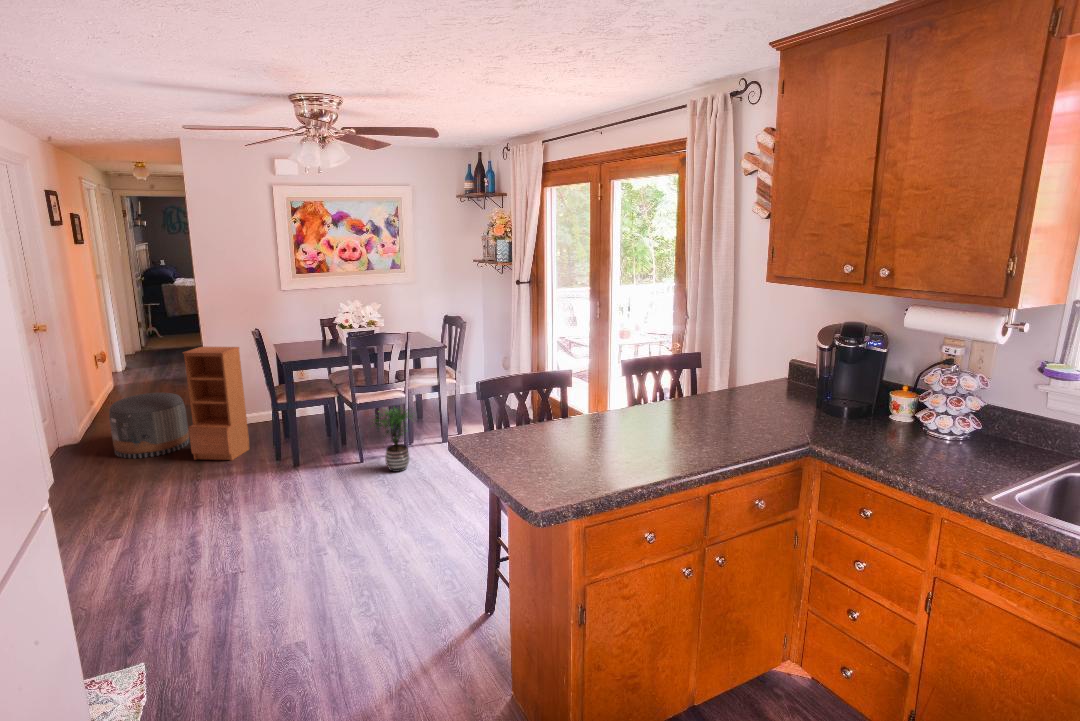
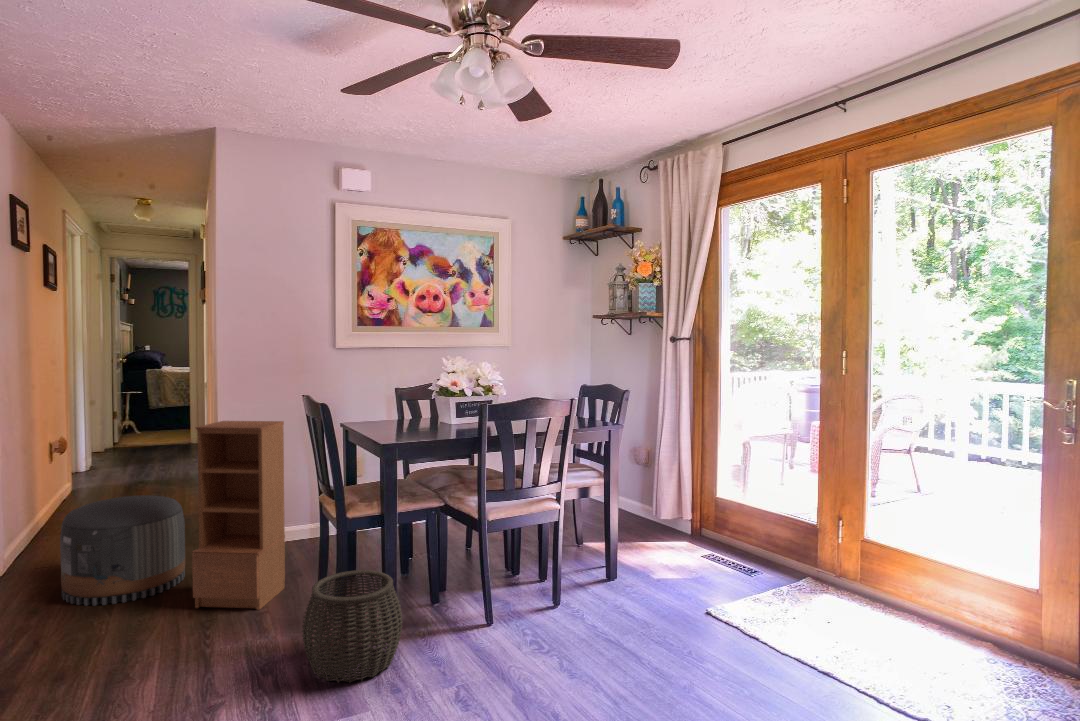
potted plant: present [372,406,412,472] -> none [505,516,584,631]
woven basket: none [247,437,305,495] -> present [302,570,402,683]

